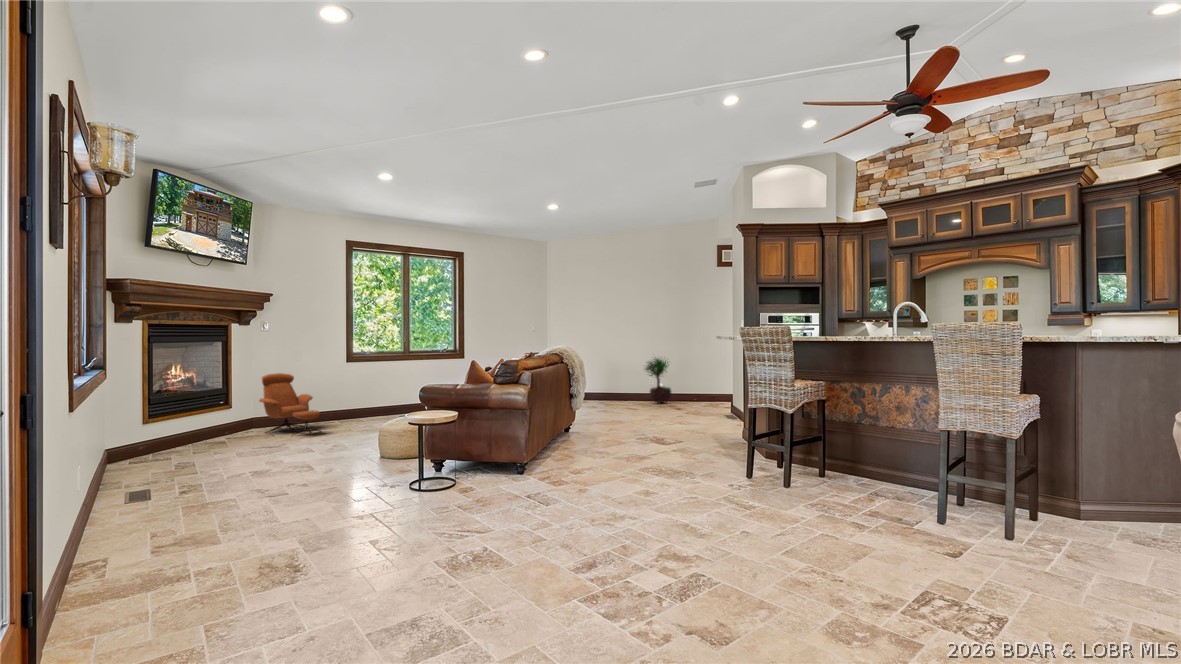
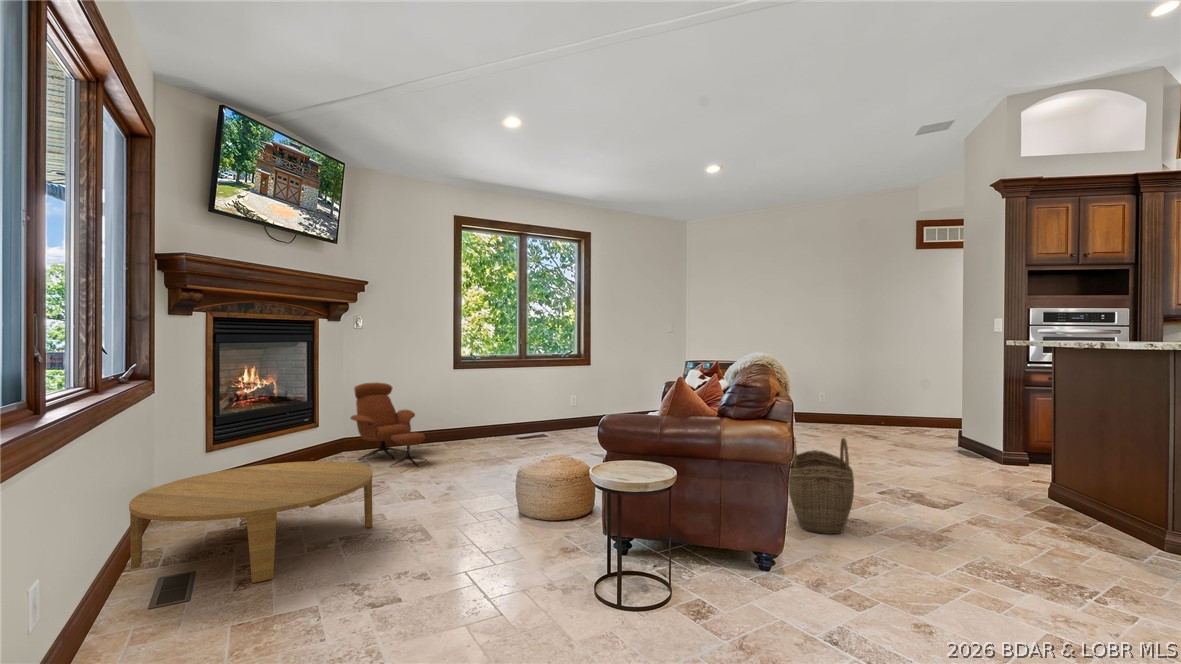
potted tree: present [646,357,671,403] -> none [826,360,869,427]
woven basket: none [555,400,594,458] -> present [789,437,854,534]
coffee table: none [105,426,276,492] -> present [129,461,373,583]

